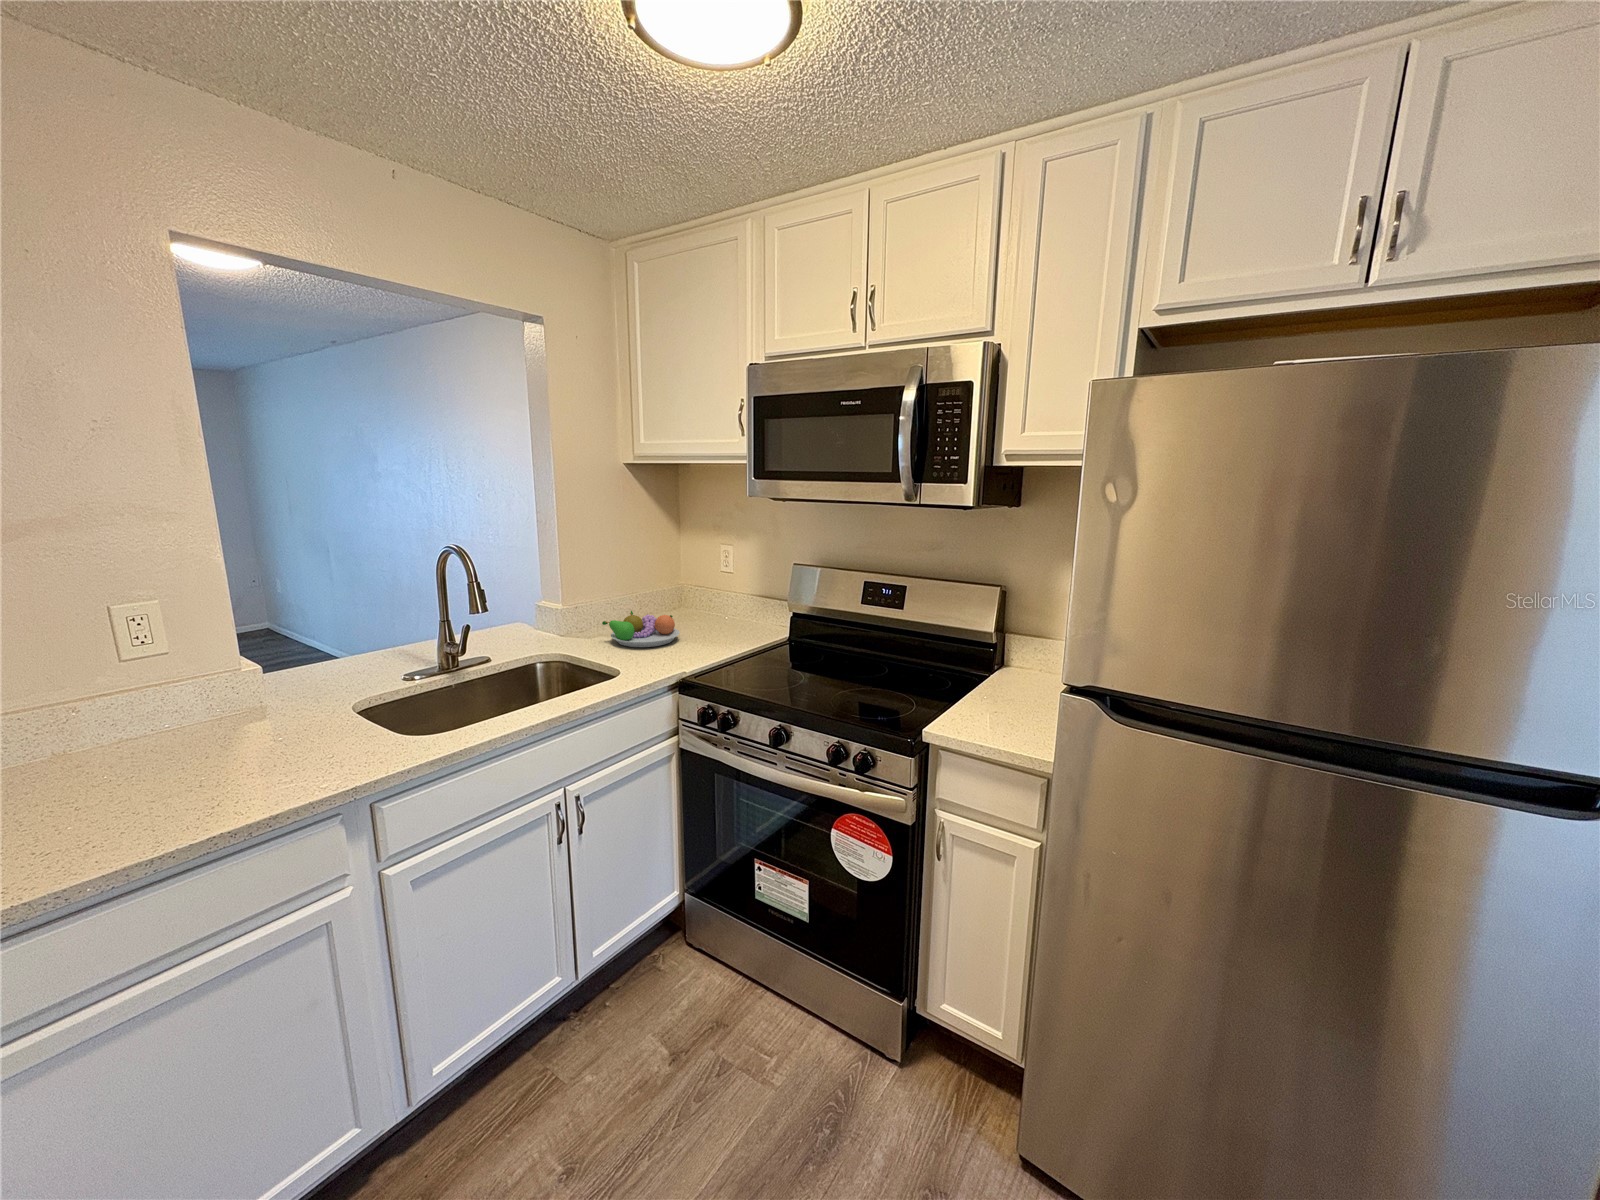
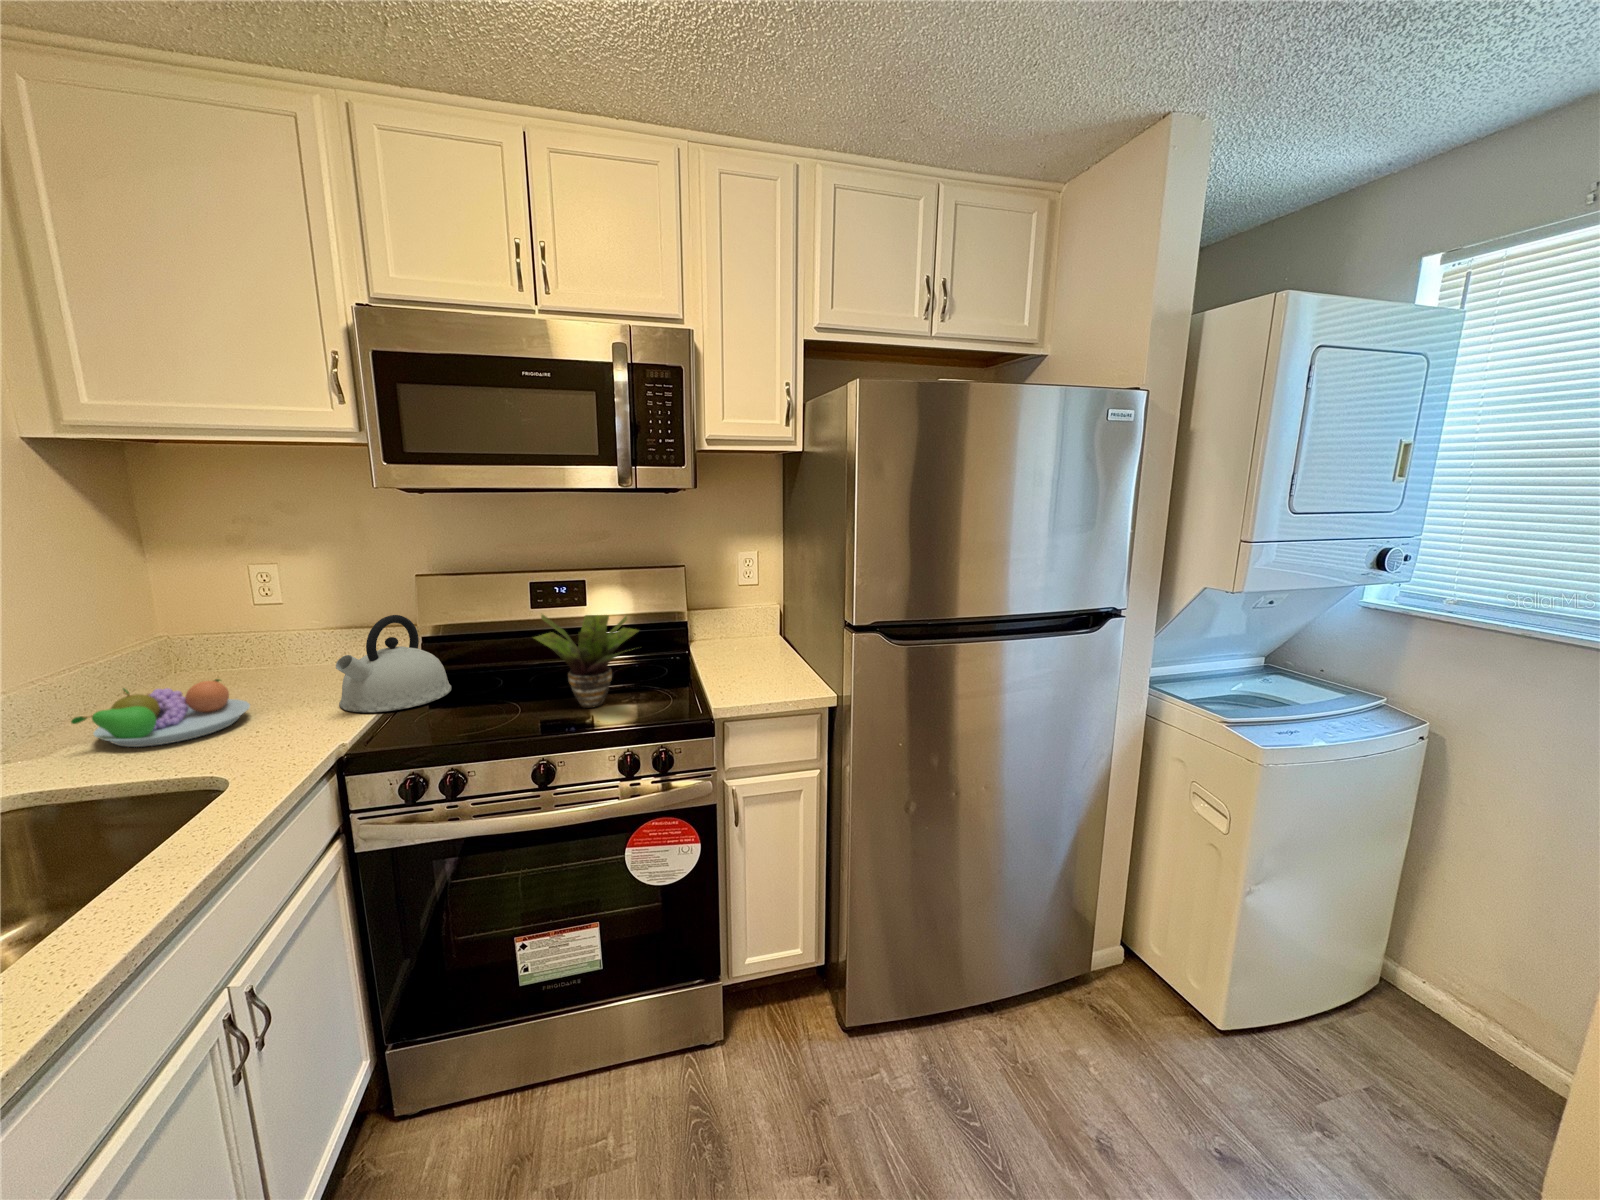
kettle: none [710,591,786,661] -> present [336,615,451,712]
potted plant: none [808,608,902,699] -> present [534,614,639,708]

